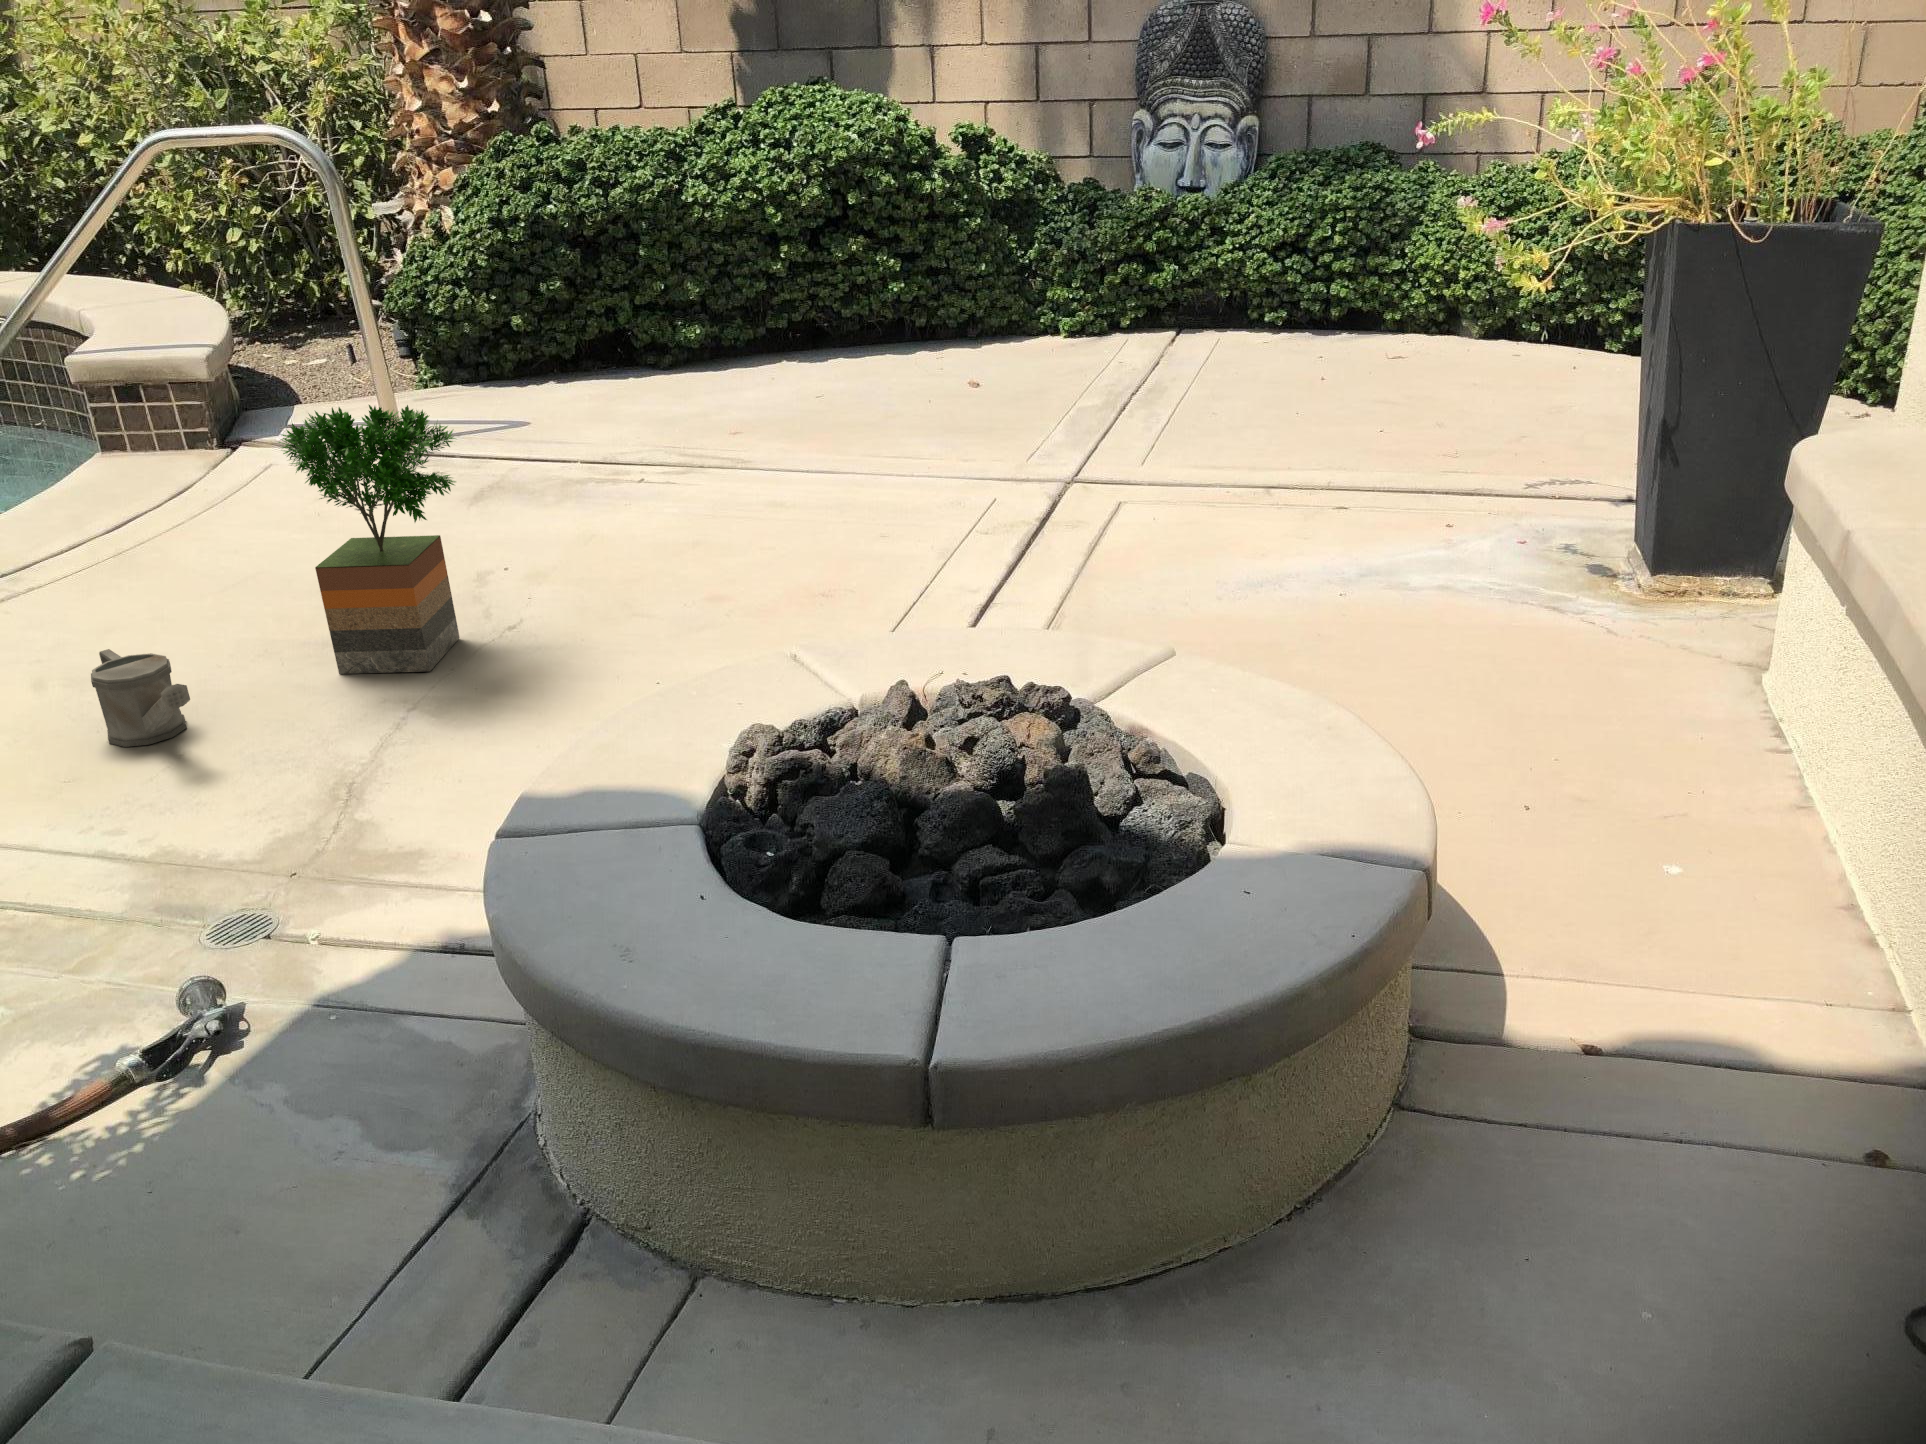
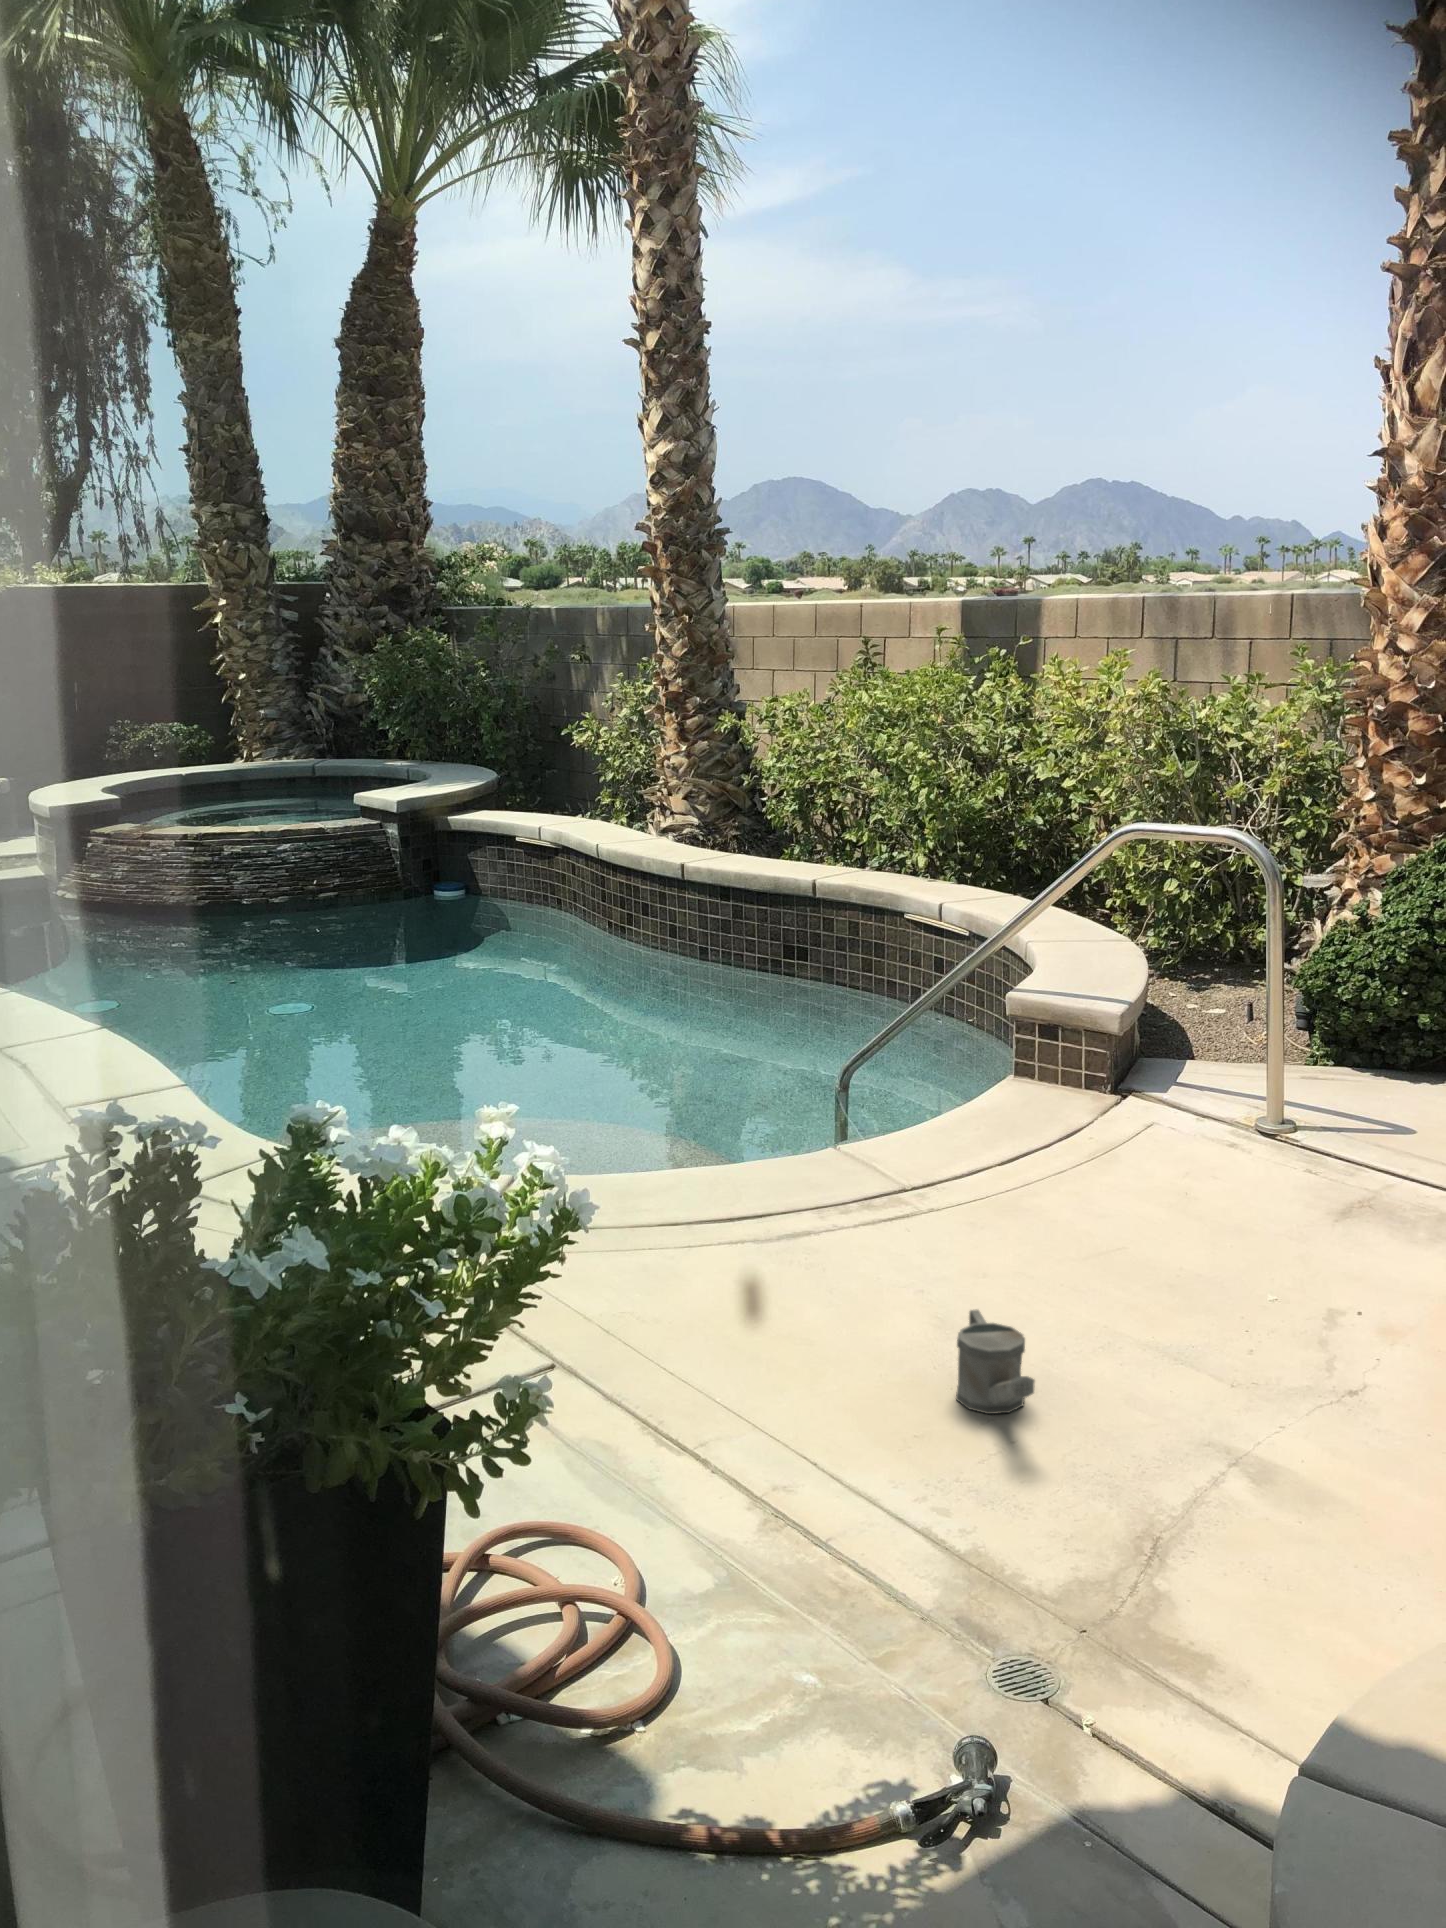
potted tree: present [278,405,460,674] -> none [1170,1133,1348,1418]

